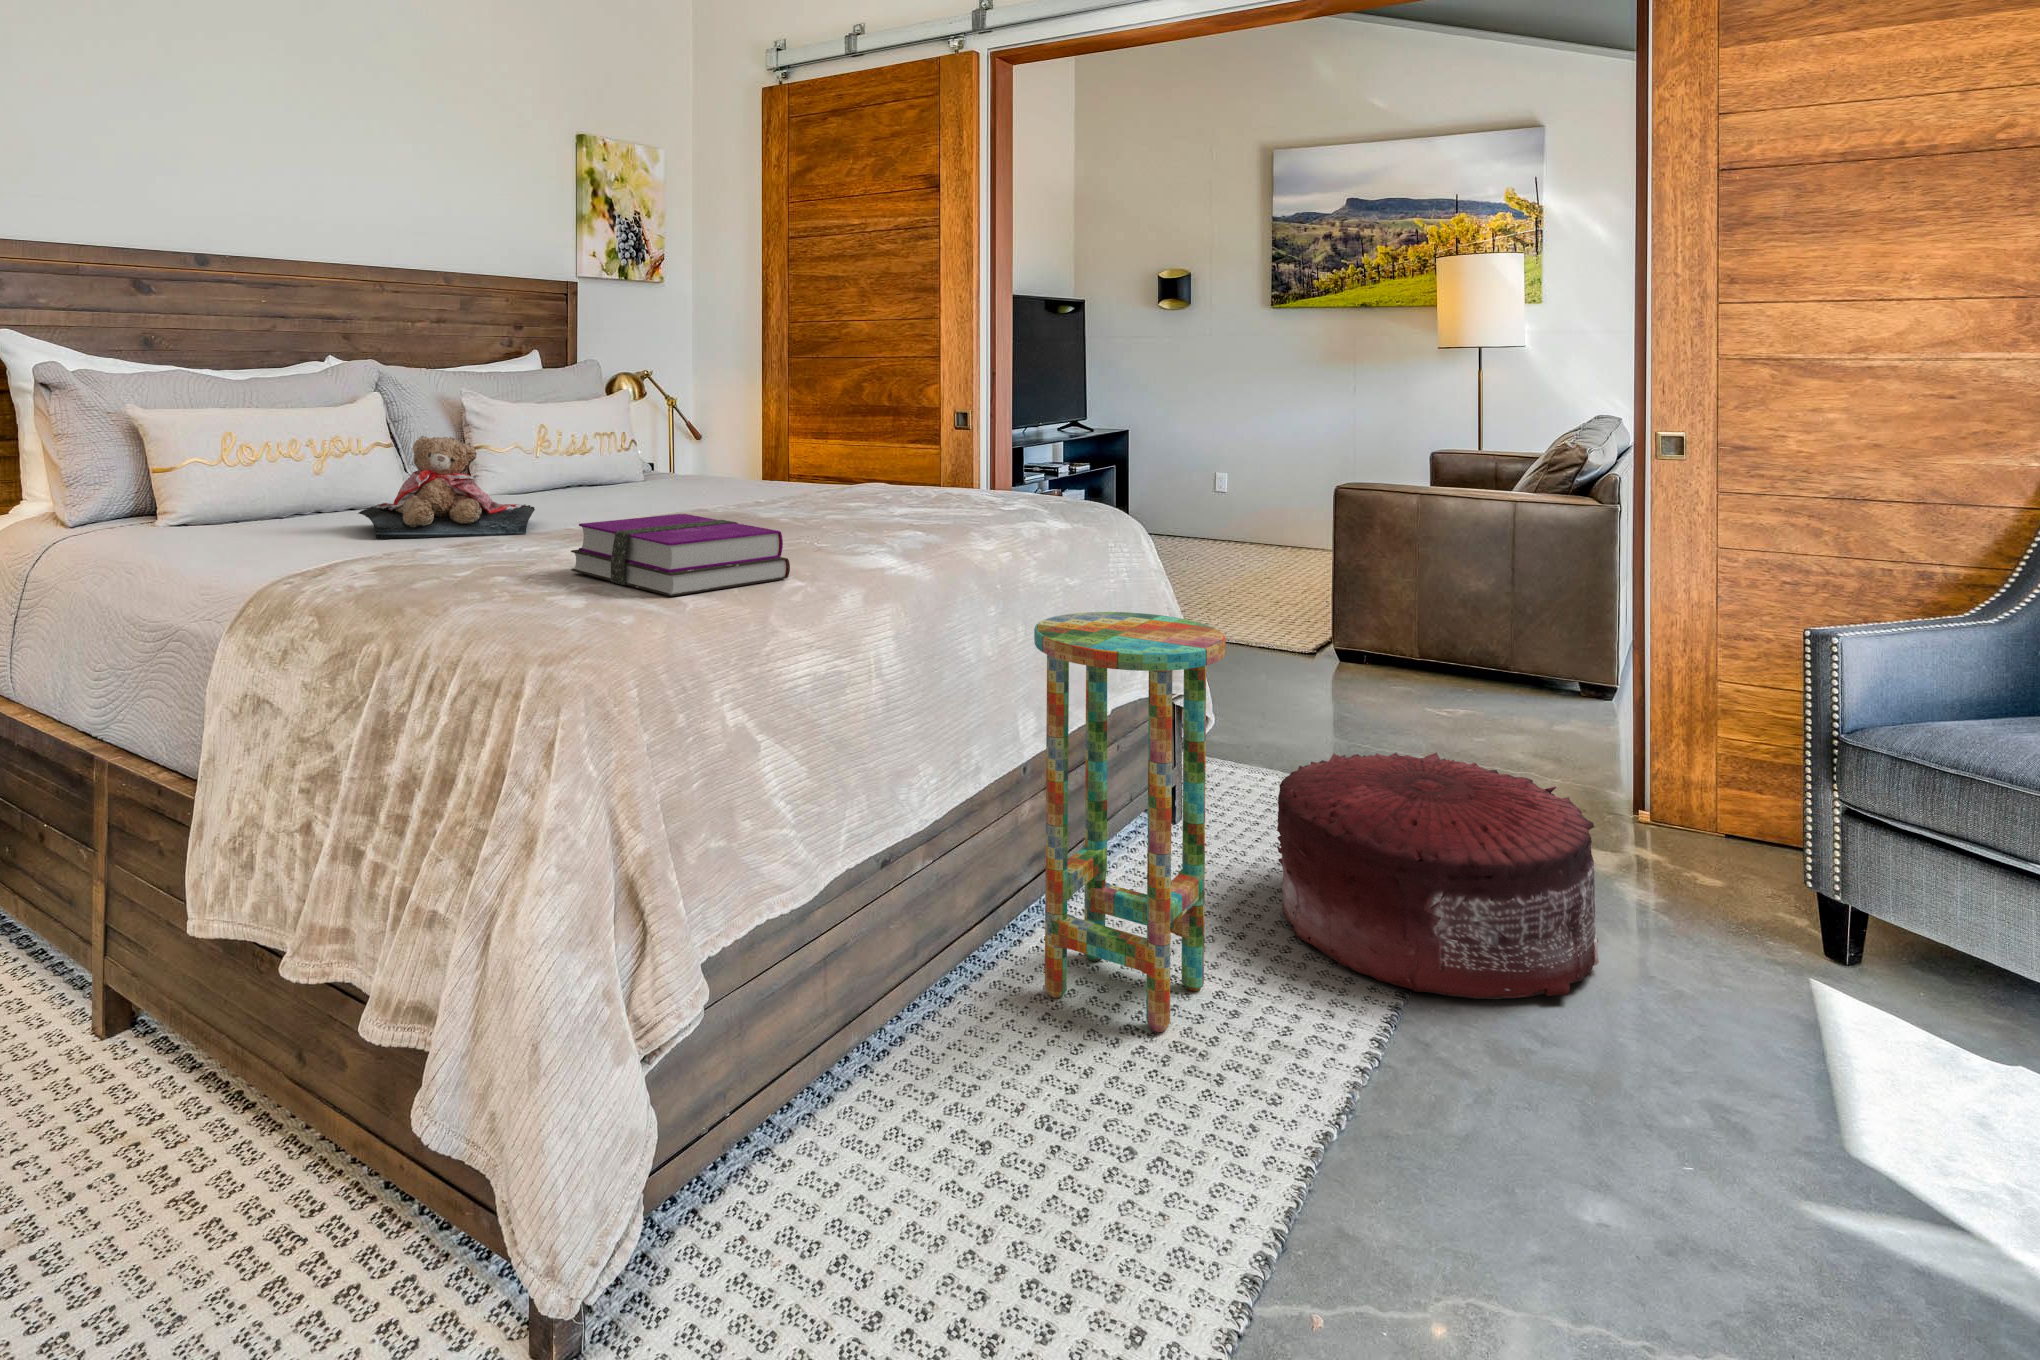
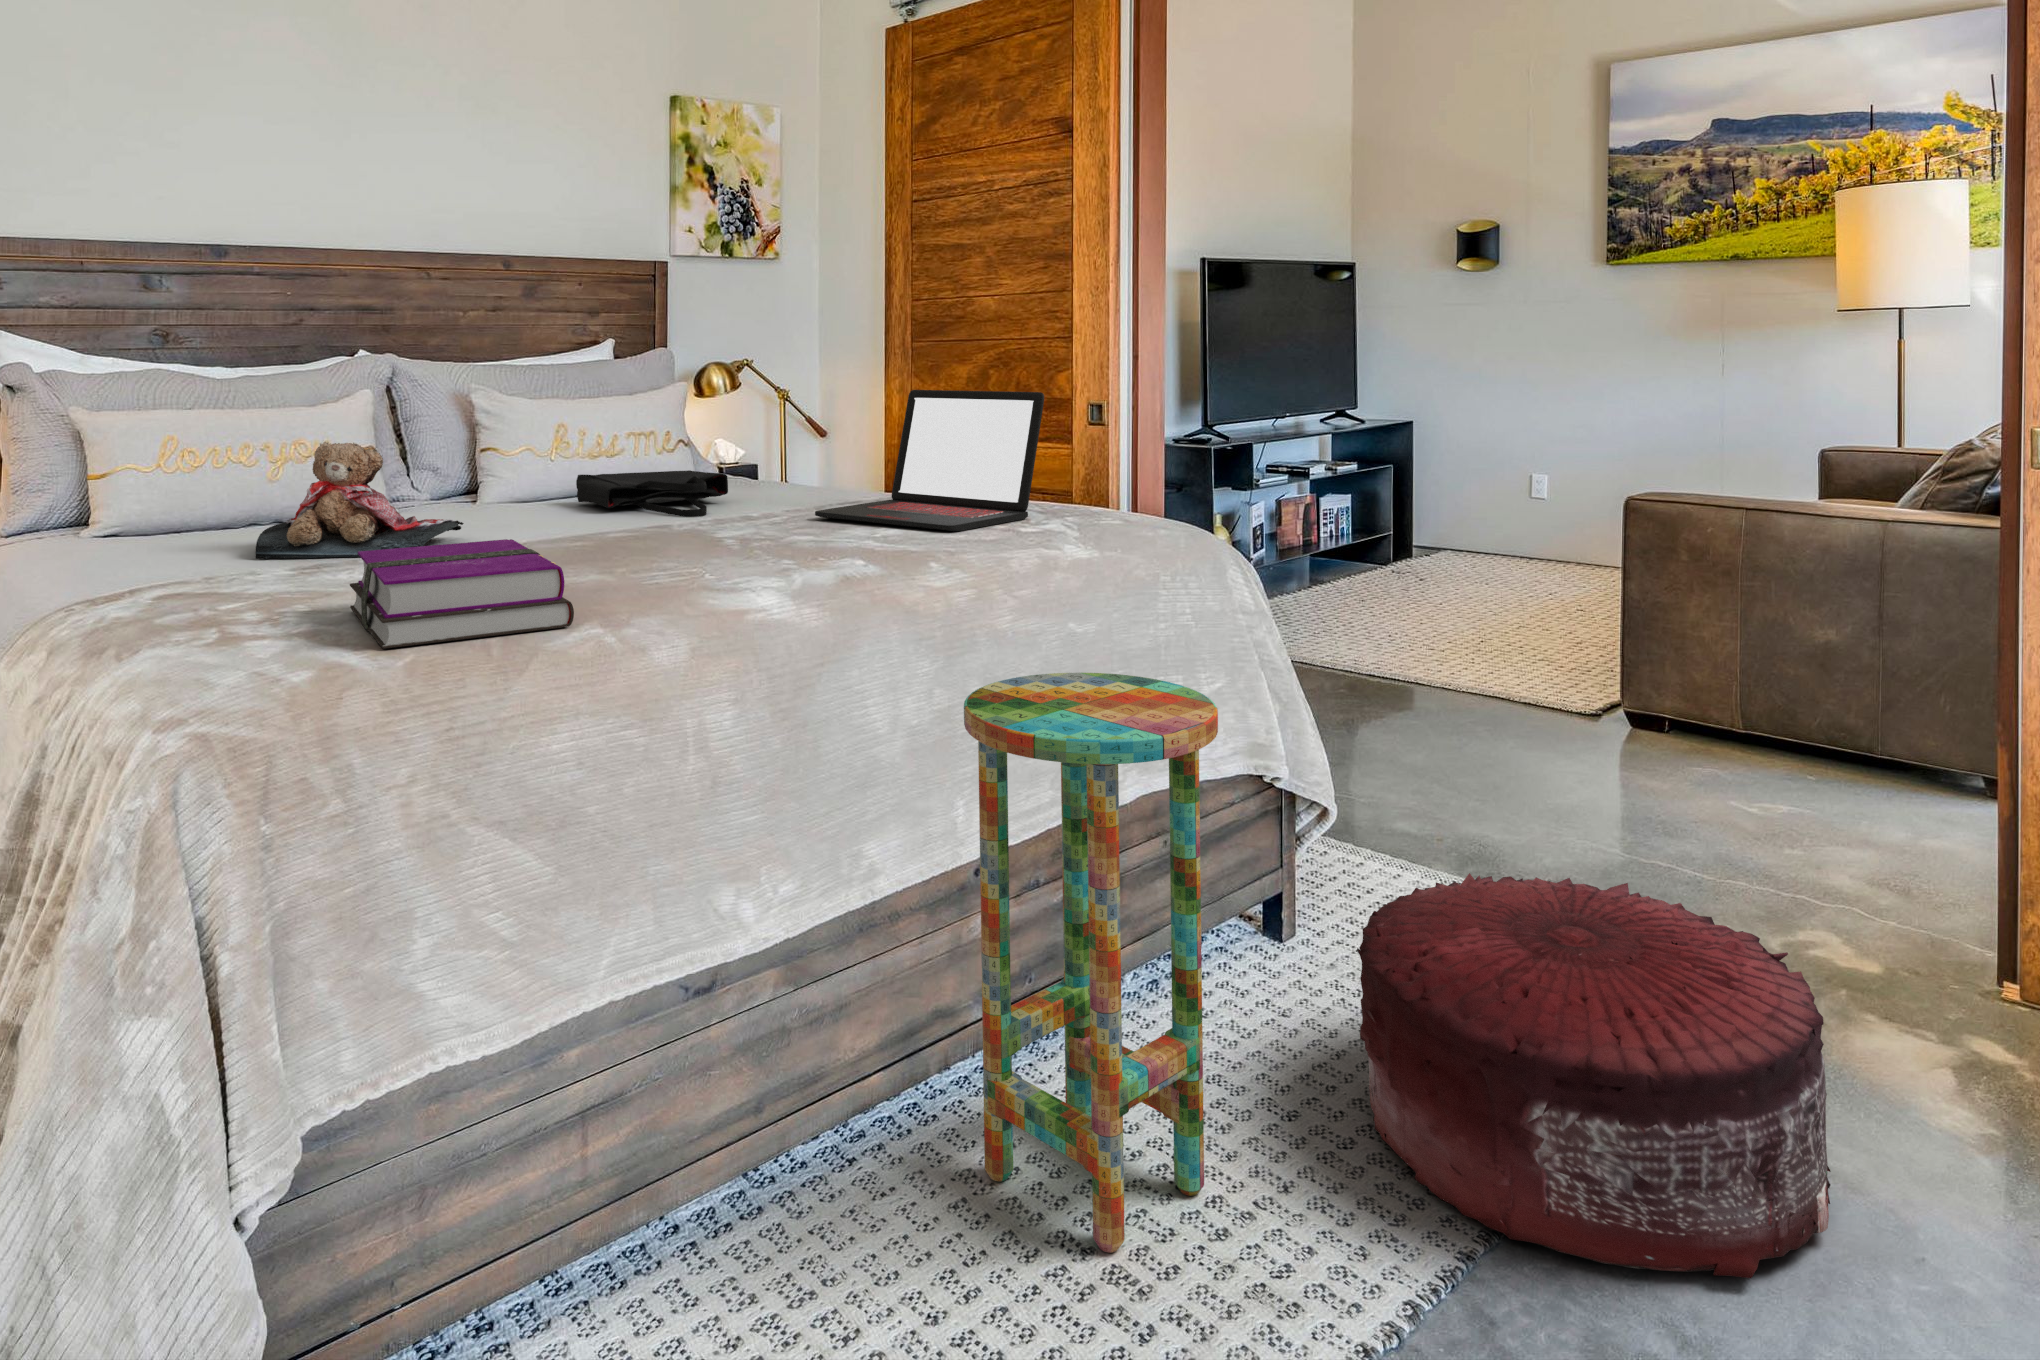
laptop: none [812,398,994,510] -> present [815,390,1044,532]
tote bag: none [572,465,710,503] -> present [576,470,728,517]

